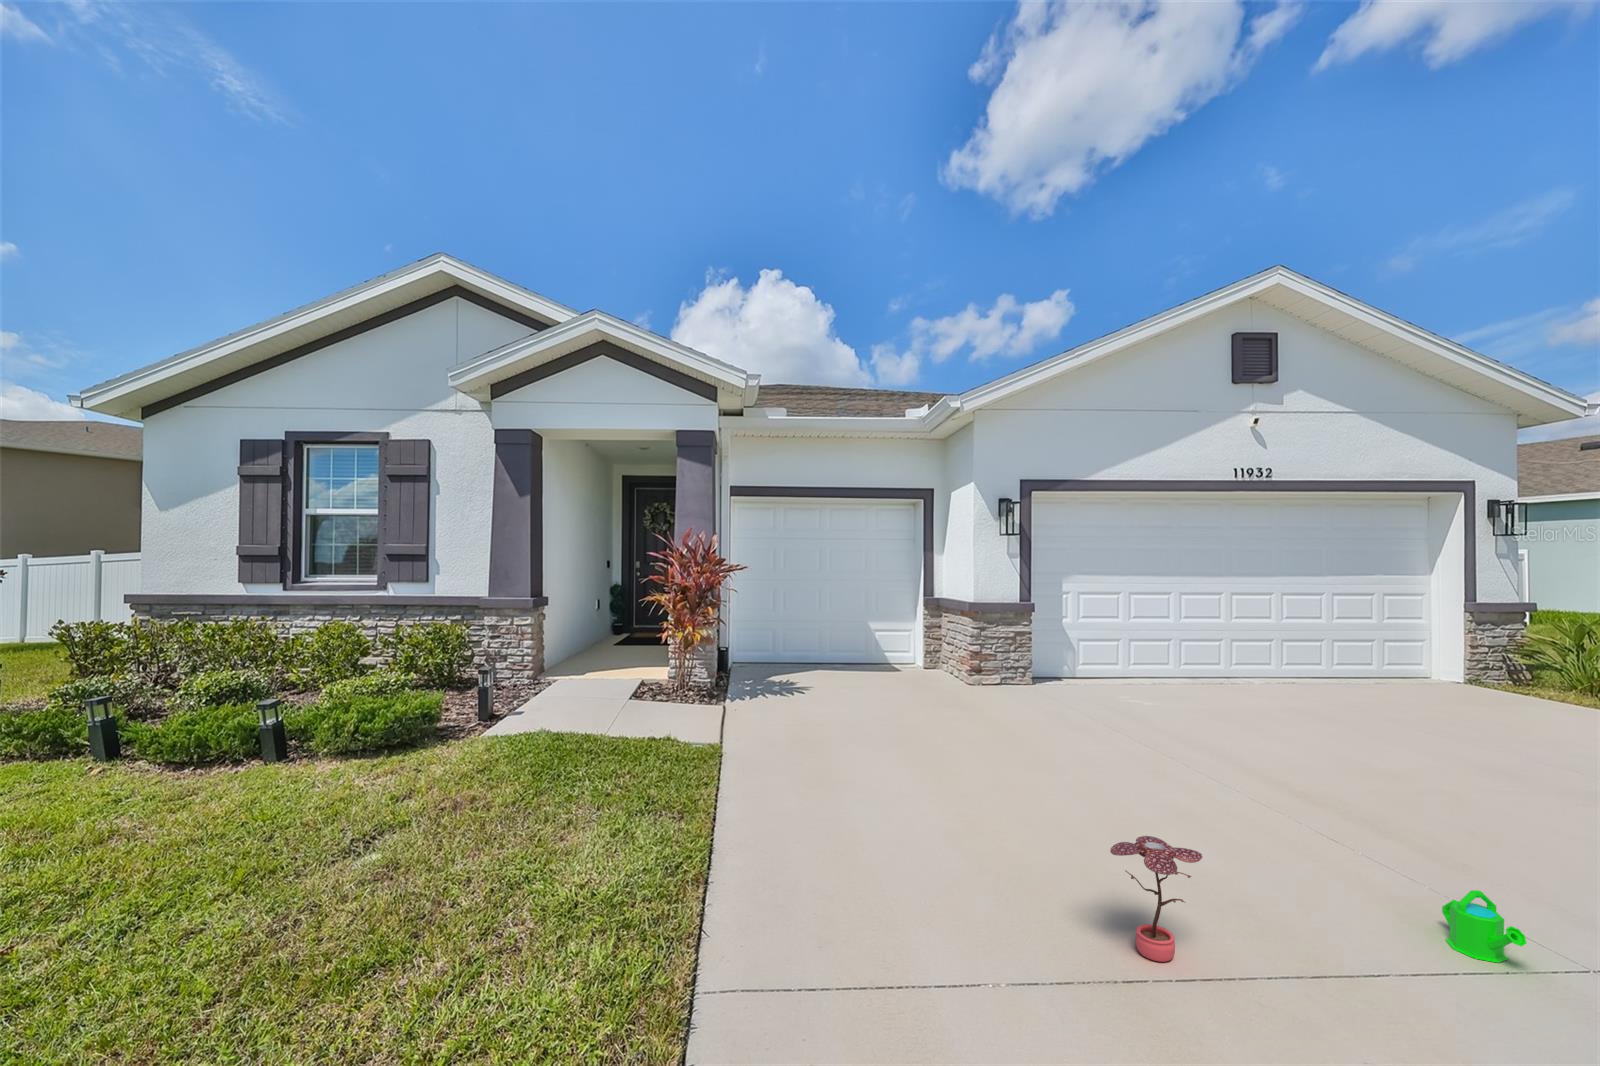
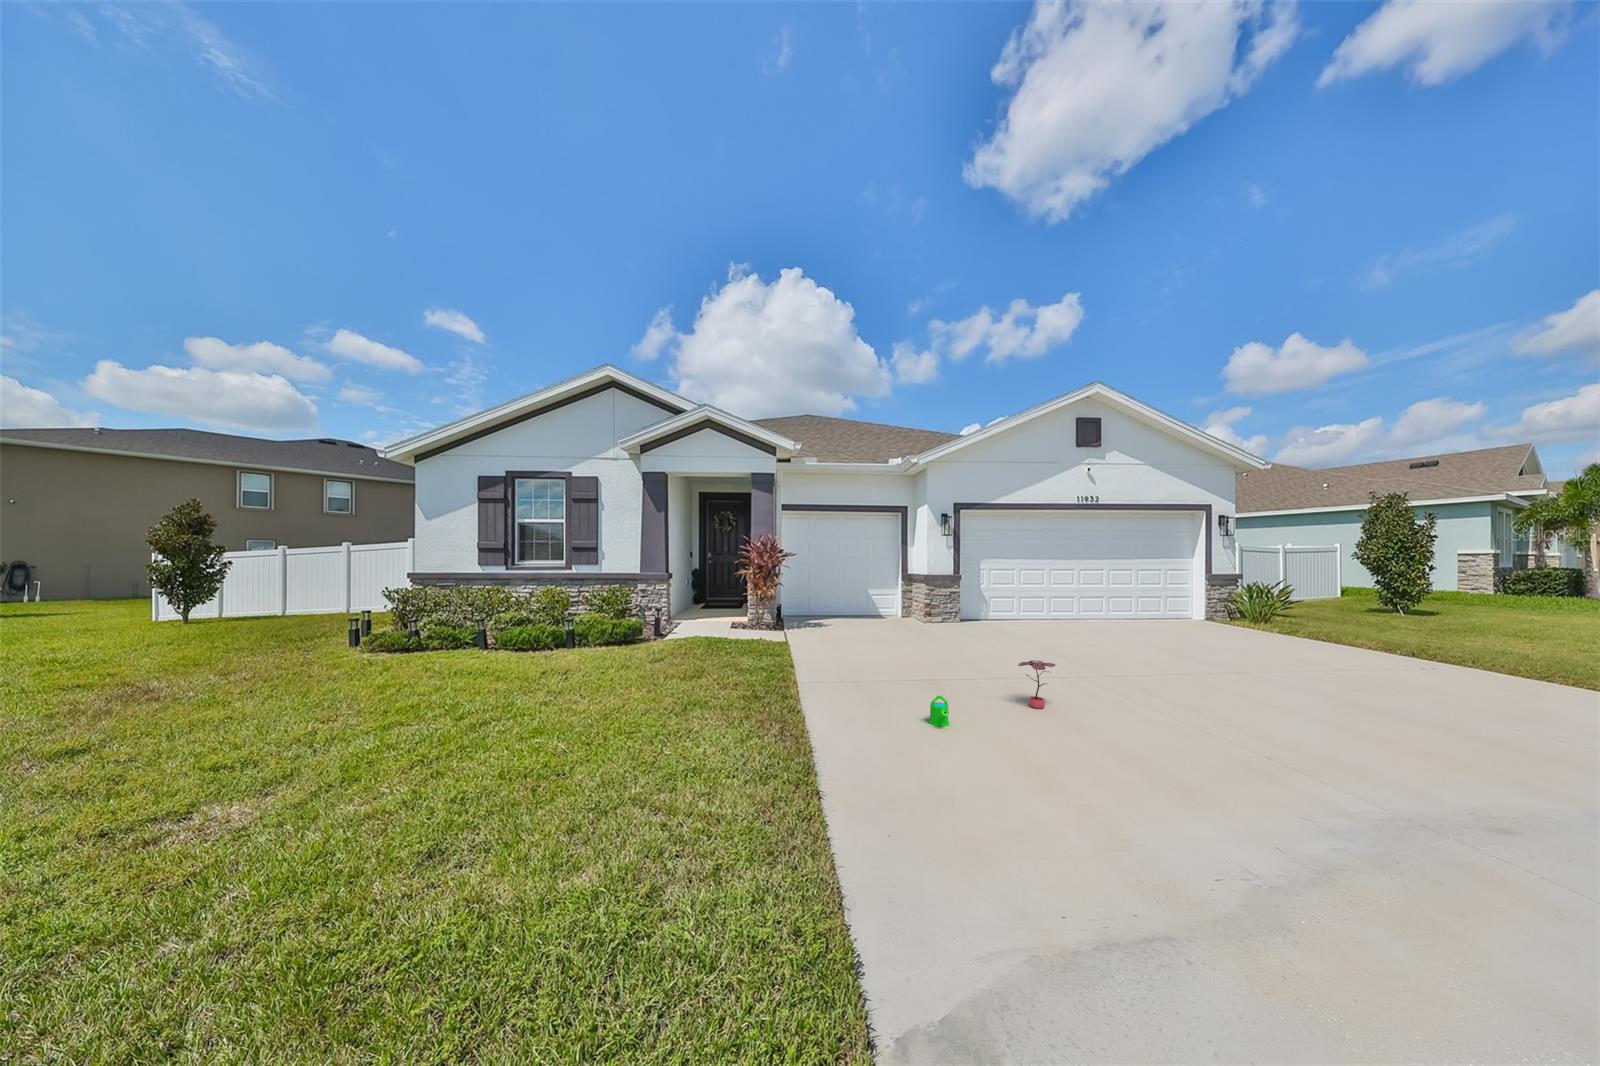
watering can: present [1442,890,1526,963] -> present [929,696,950,726]

